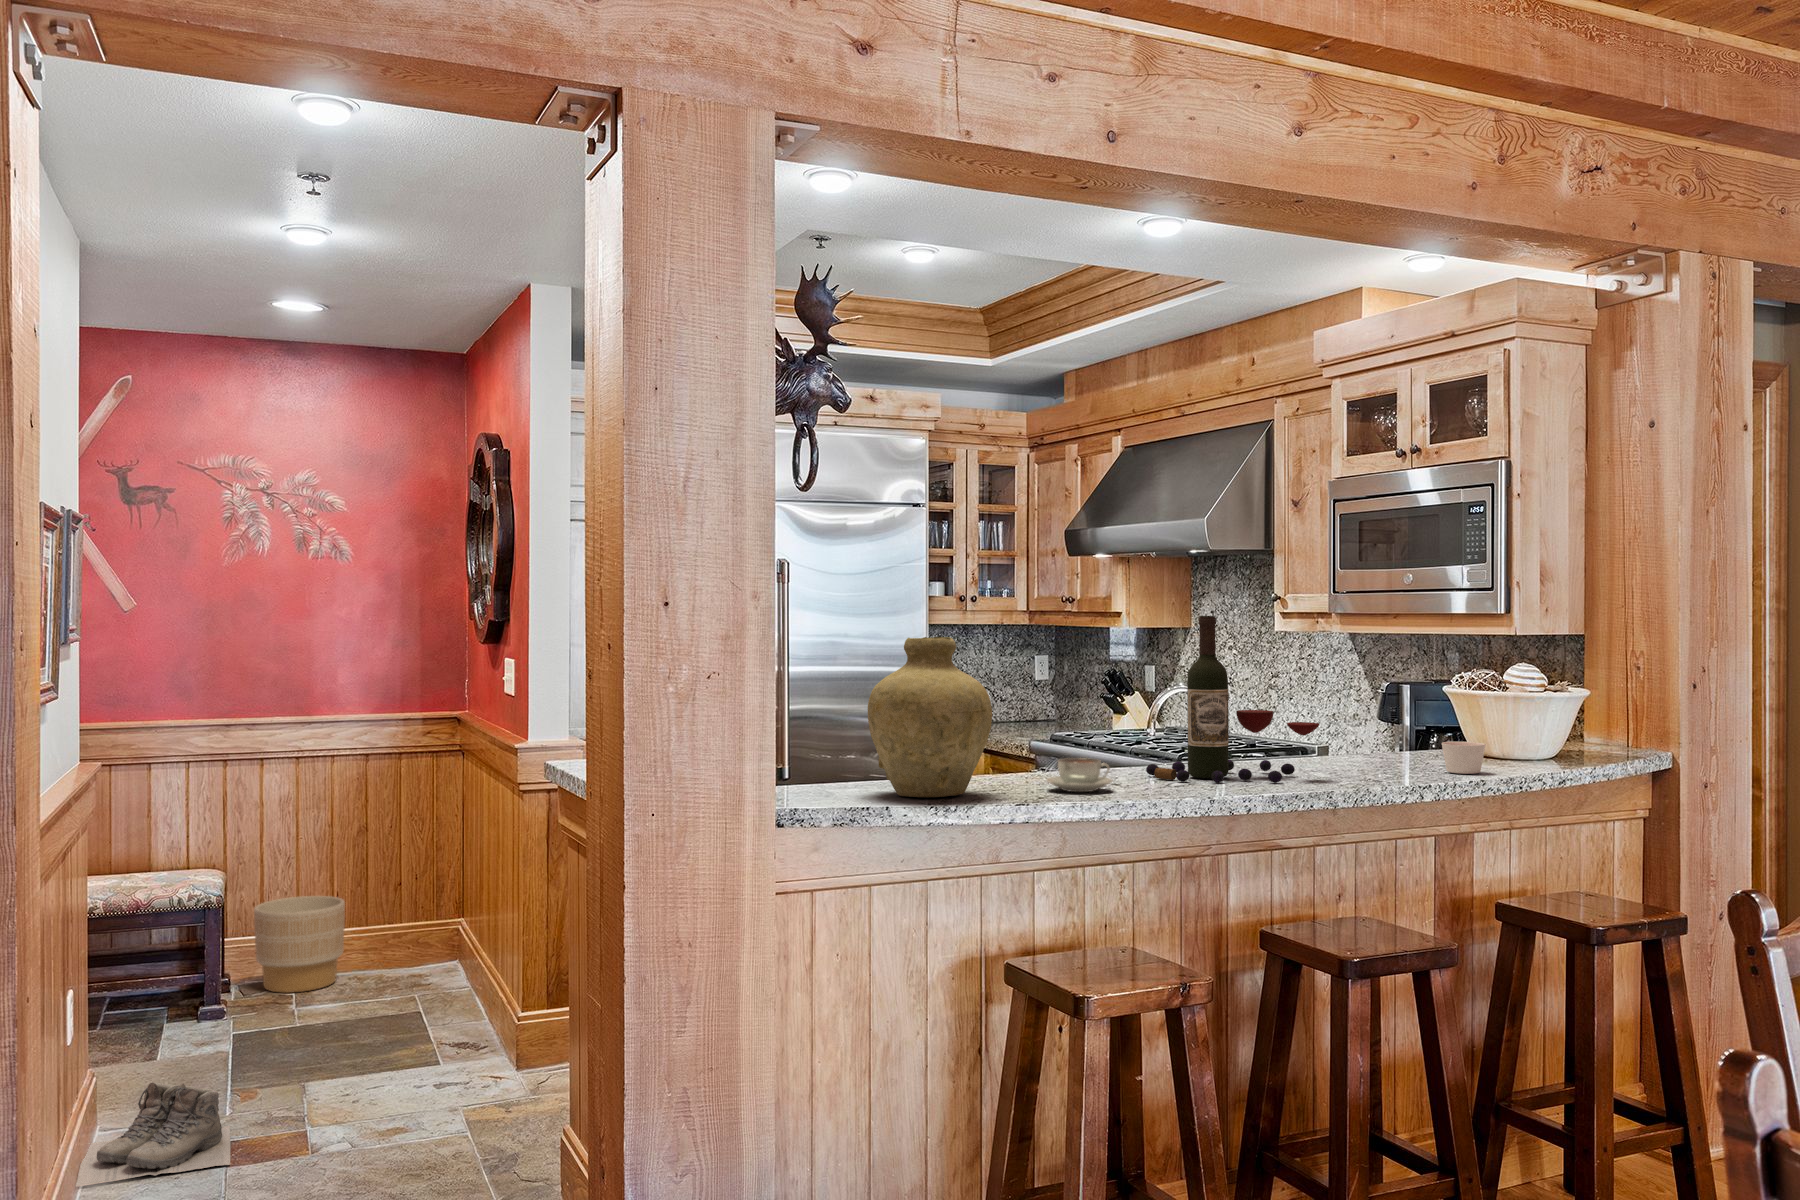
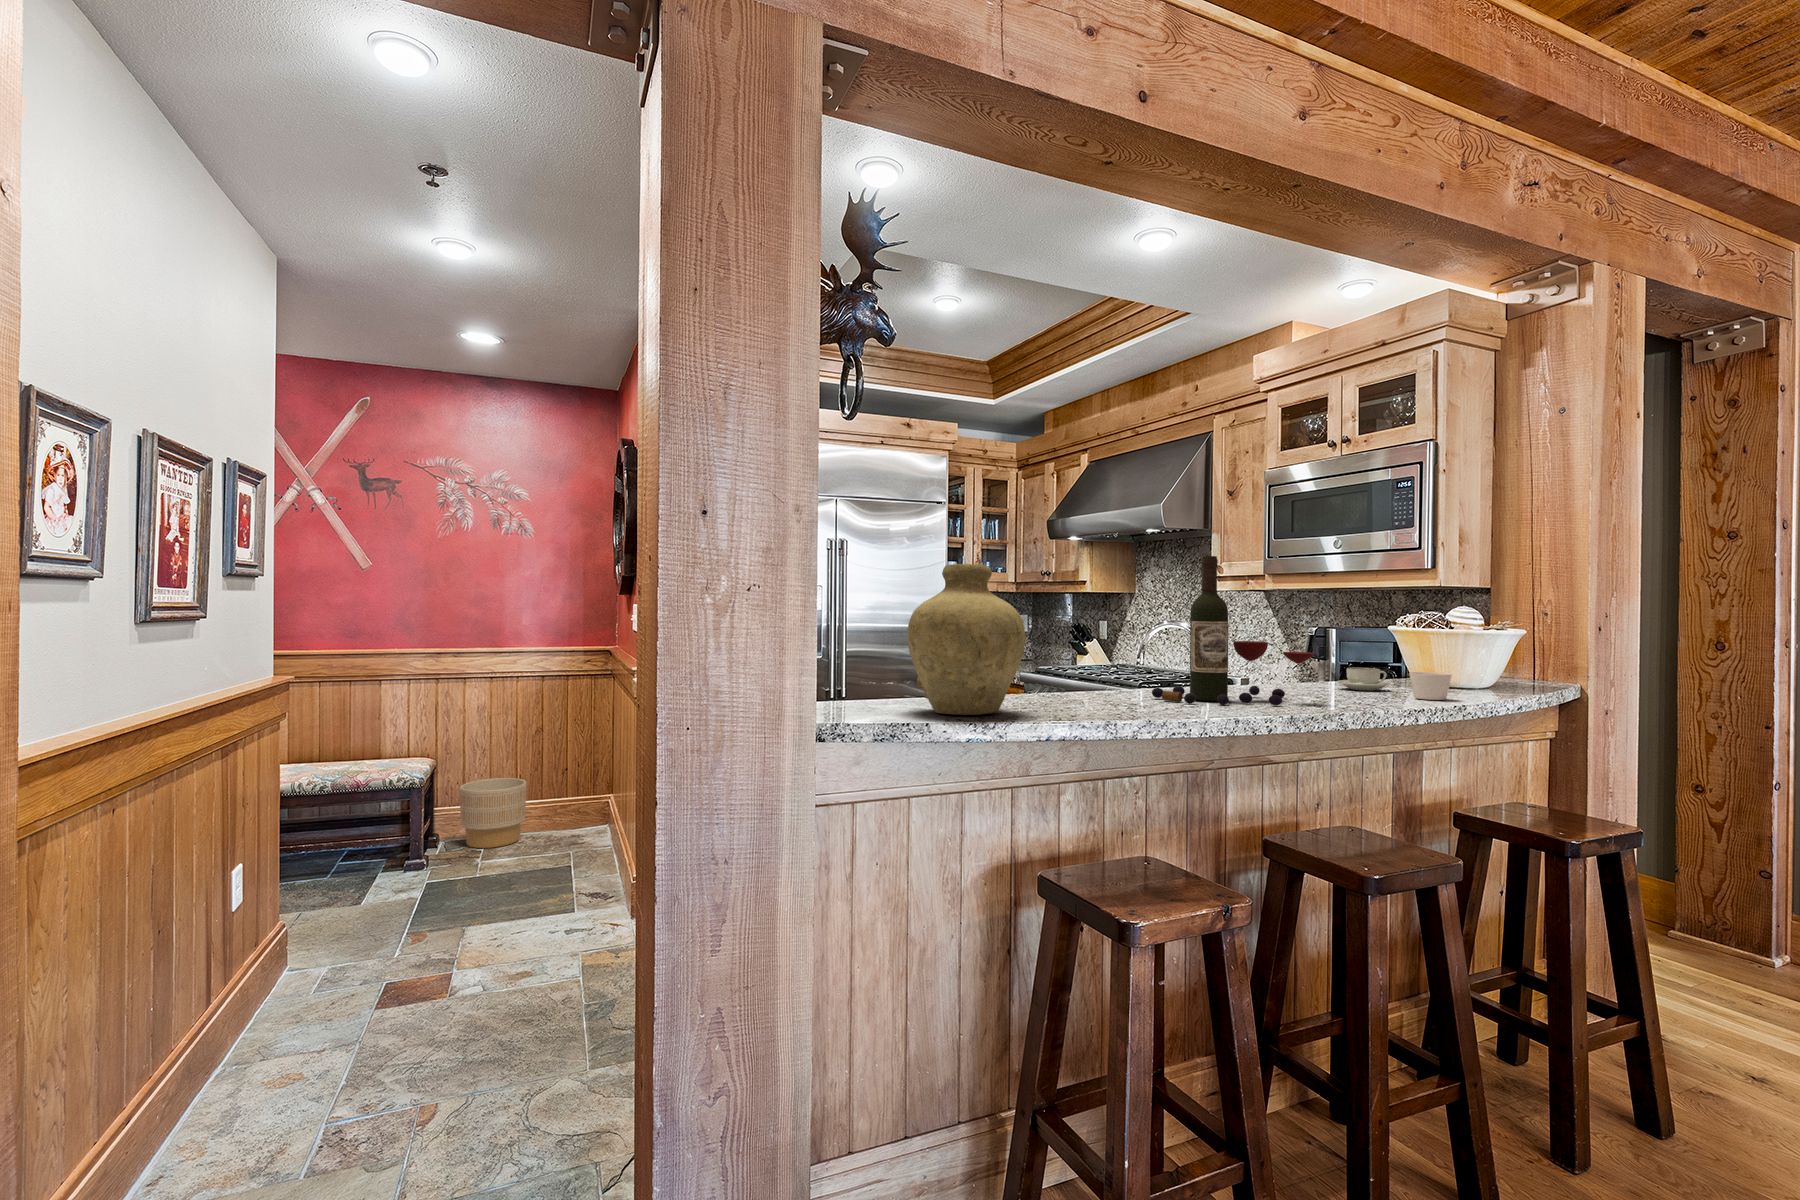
coffee cup: present [1047,758,1112,792] -> present [1337,668,1390,691]
boots: present [75,1083,230,1187] -> none [257,931,402,1021]

